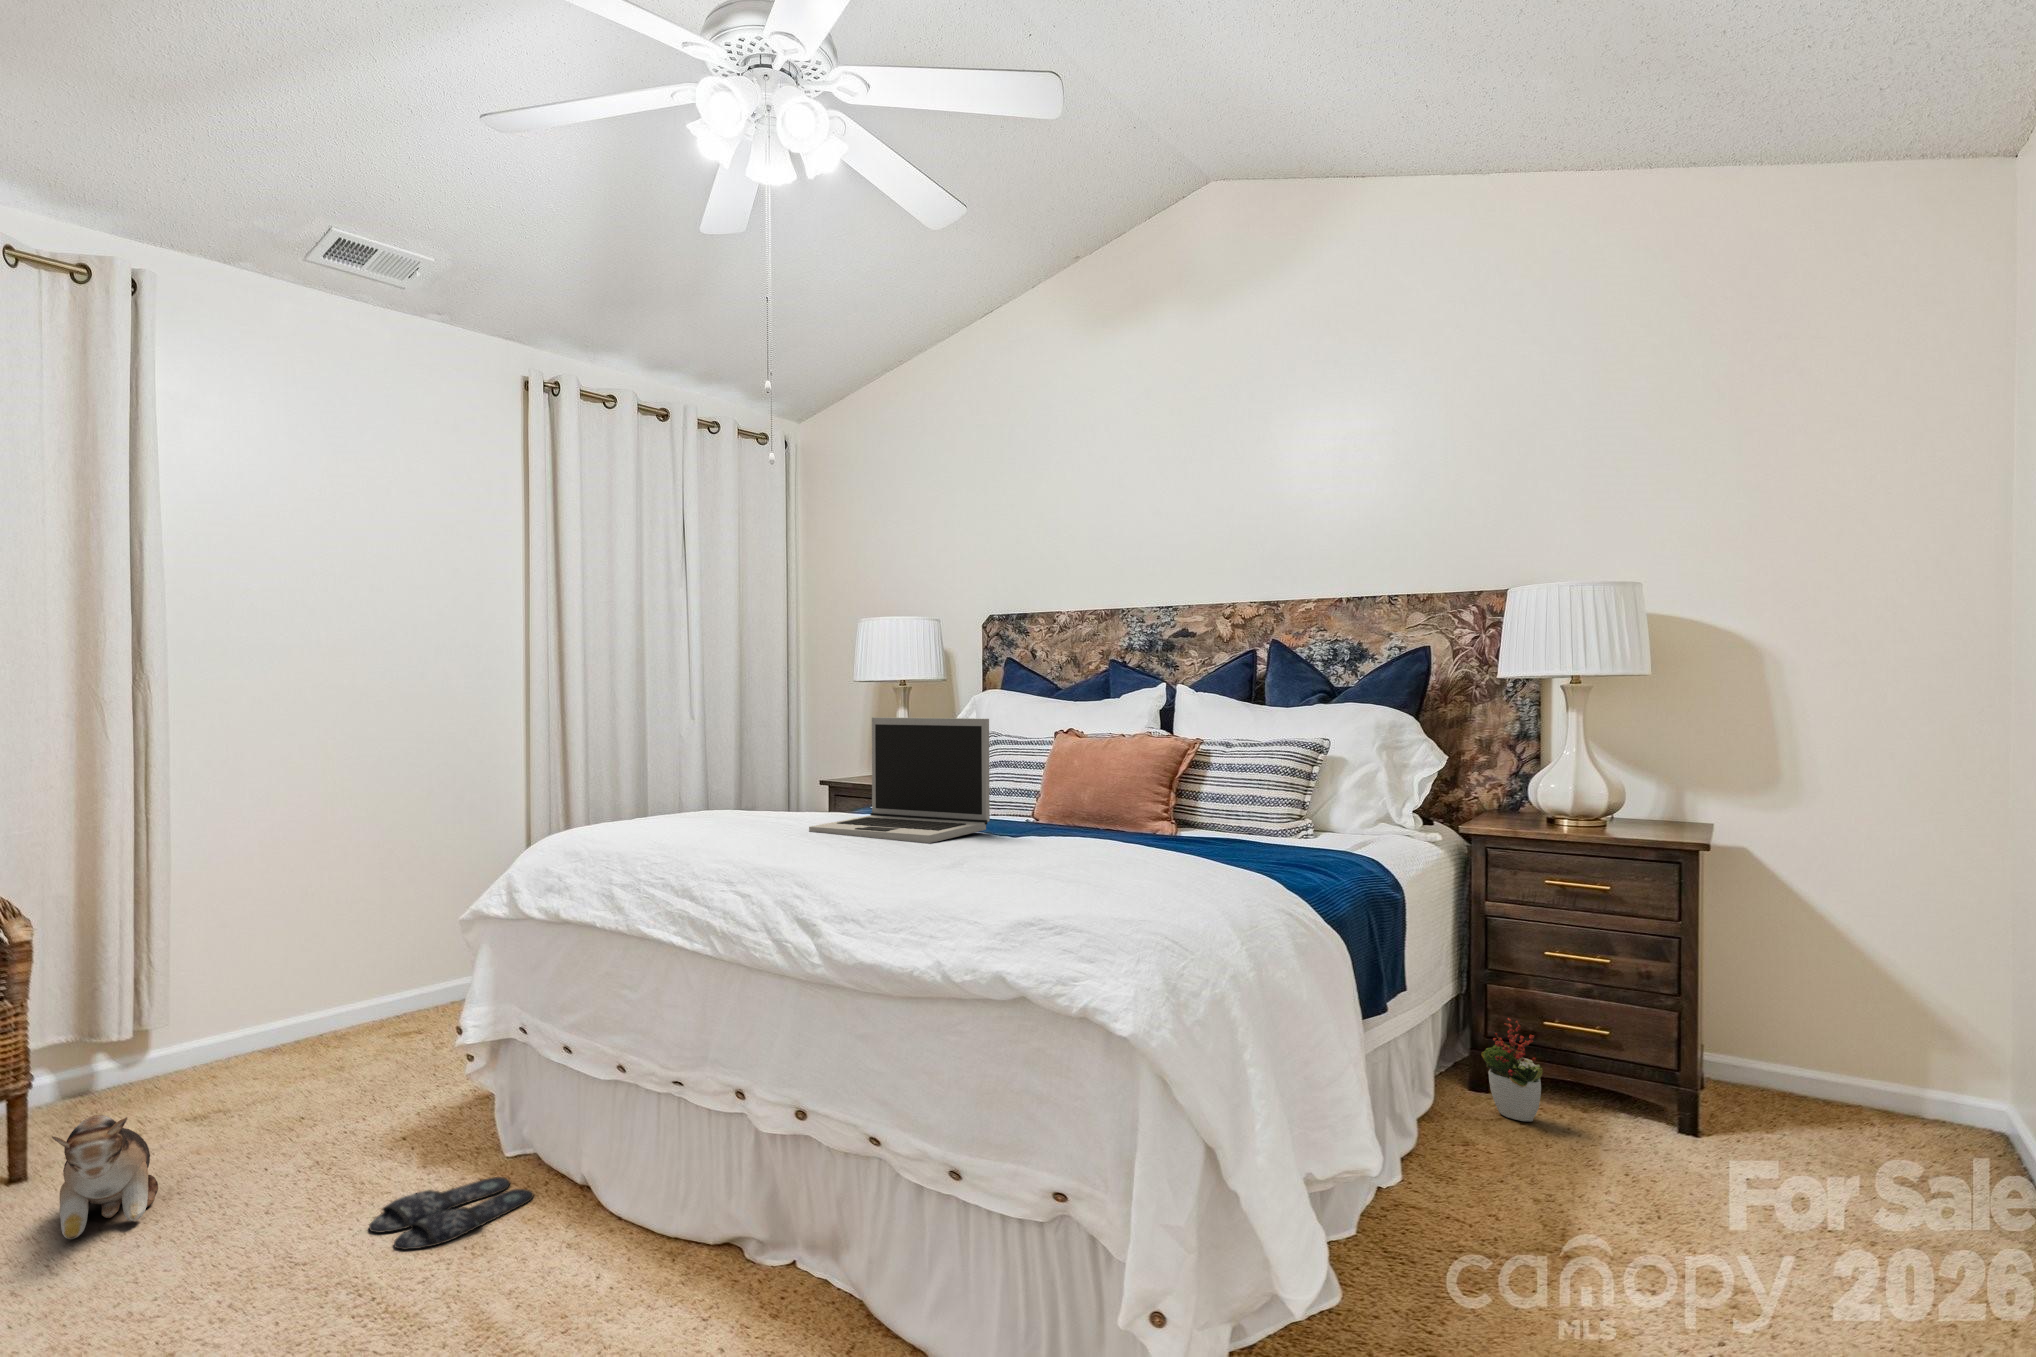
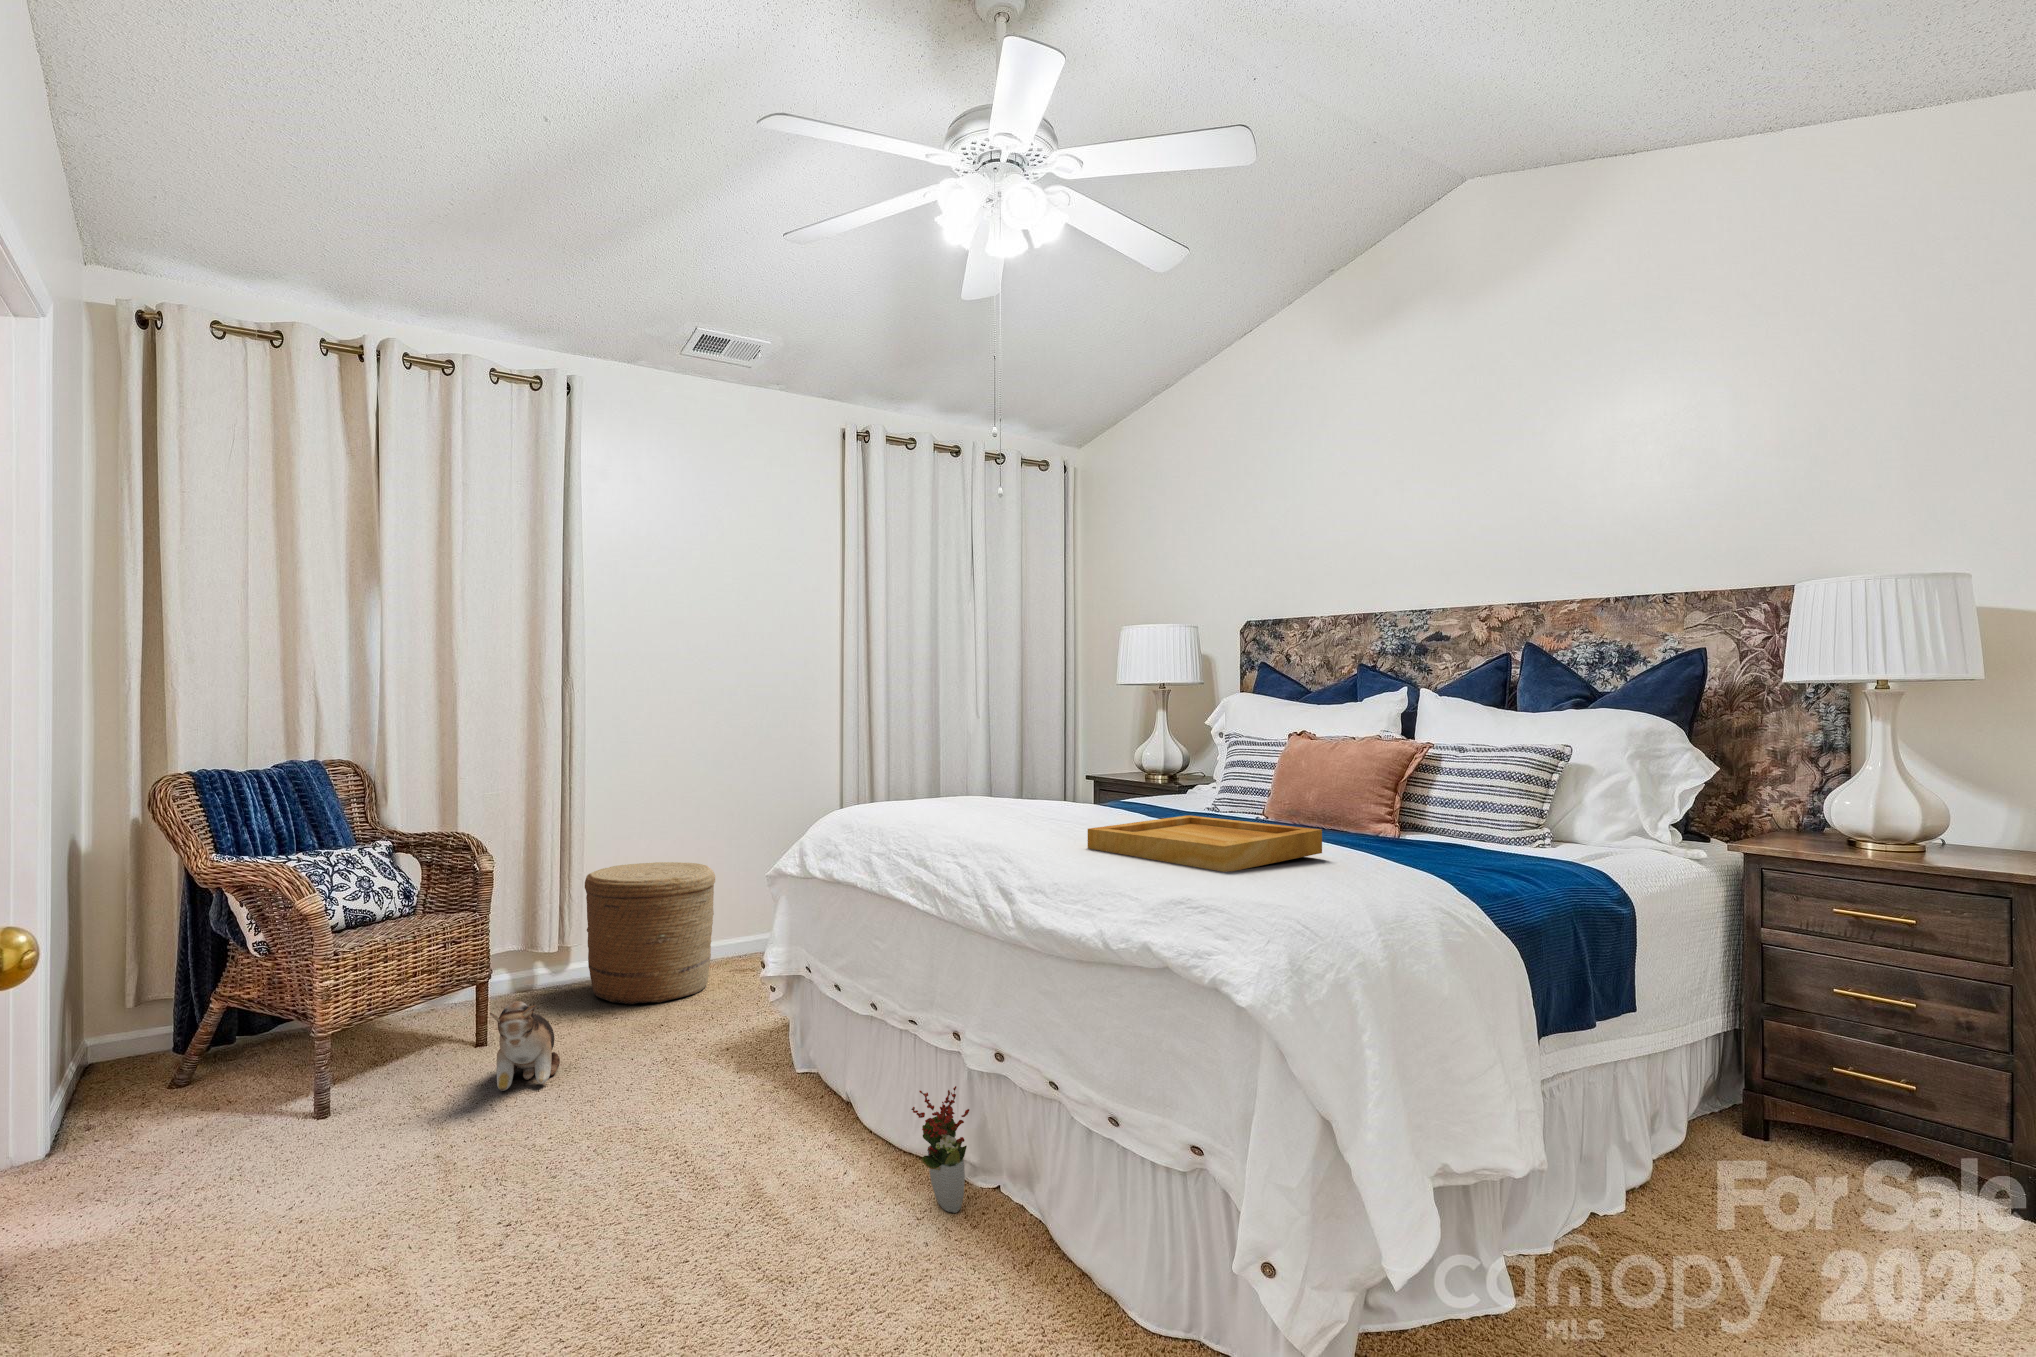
laptop: present [809,717,990,843] -> none [1039,716,1204,831]
tray: none [896,824,1137,887] -> present [1088,815,1322,872]
woven basket: none [176,907,367,1096] -> present [585,862,715,1005]
decorative plant: present [1481,1018,1543,1121] -> present [911,1086,969,1213]
slippers: present [369,1177,533,1250] -> none [690,1087,810,1132]

